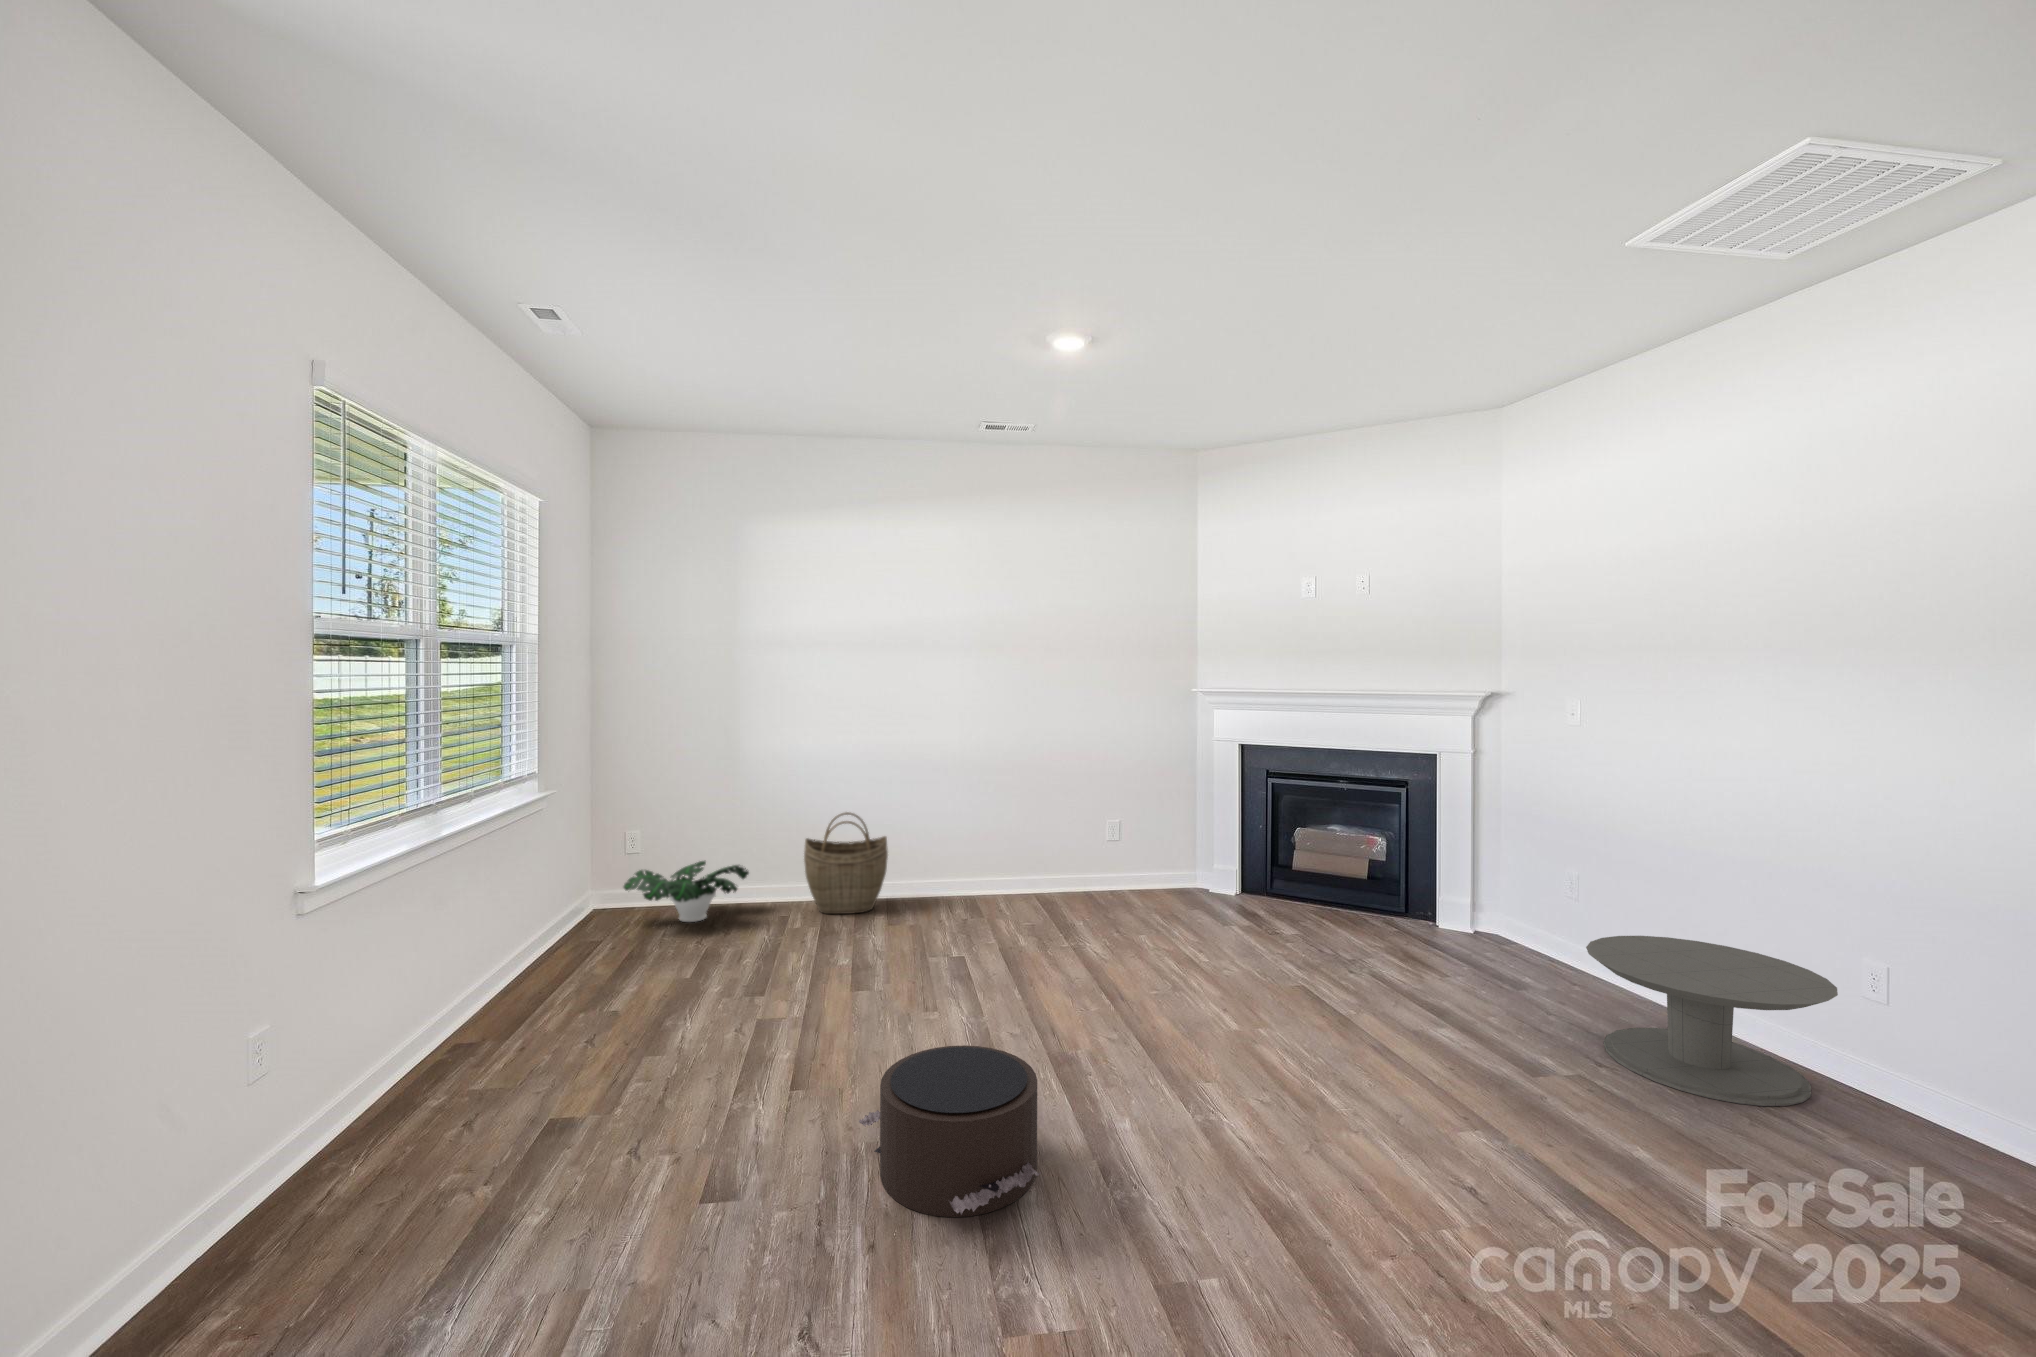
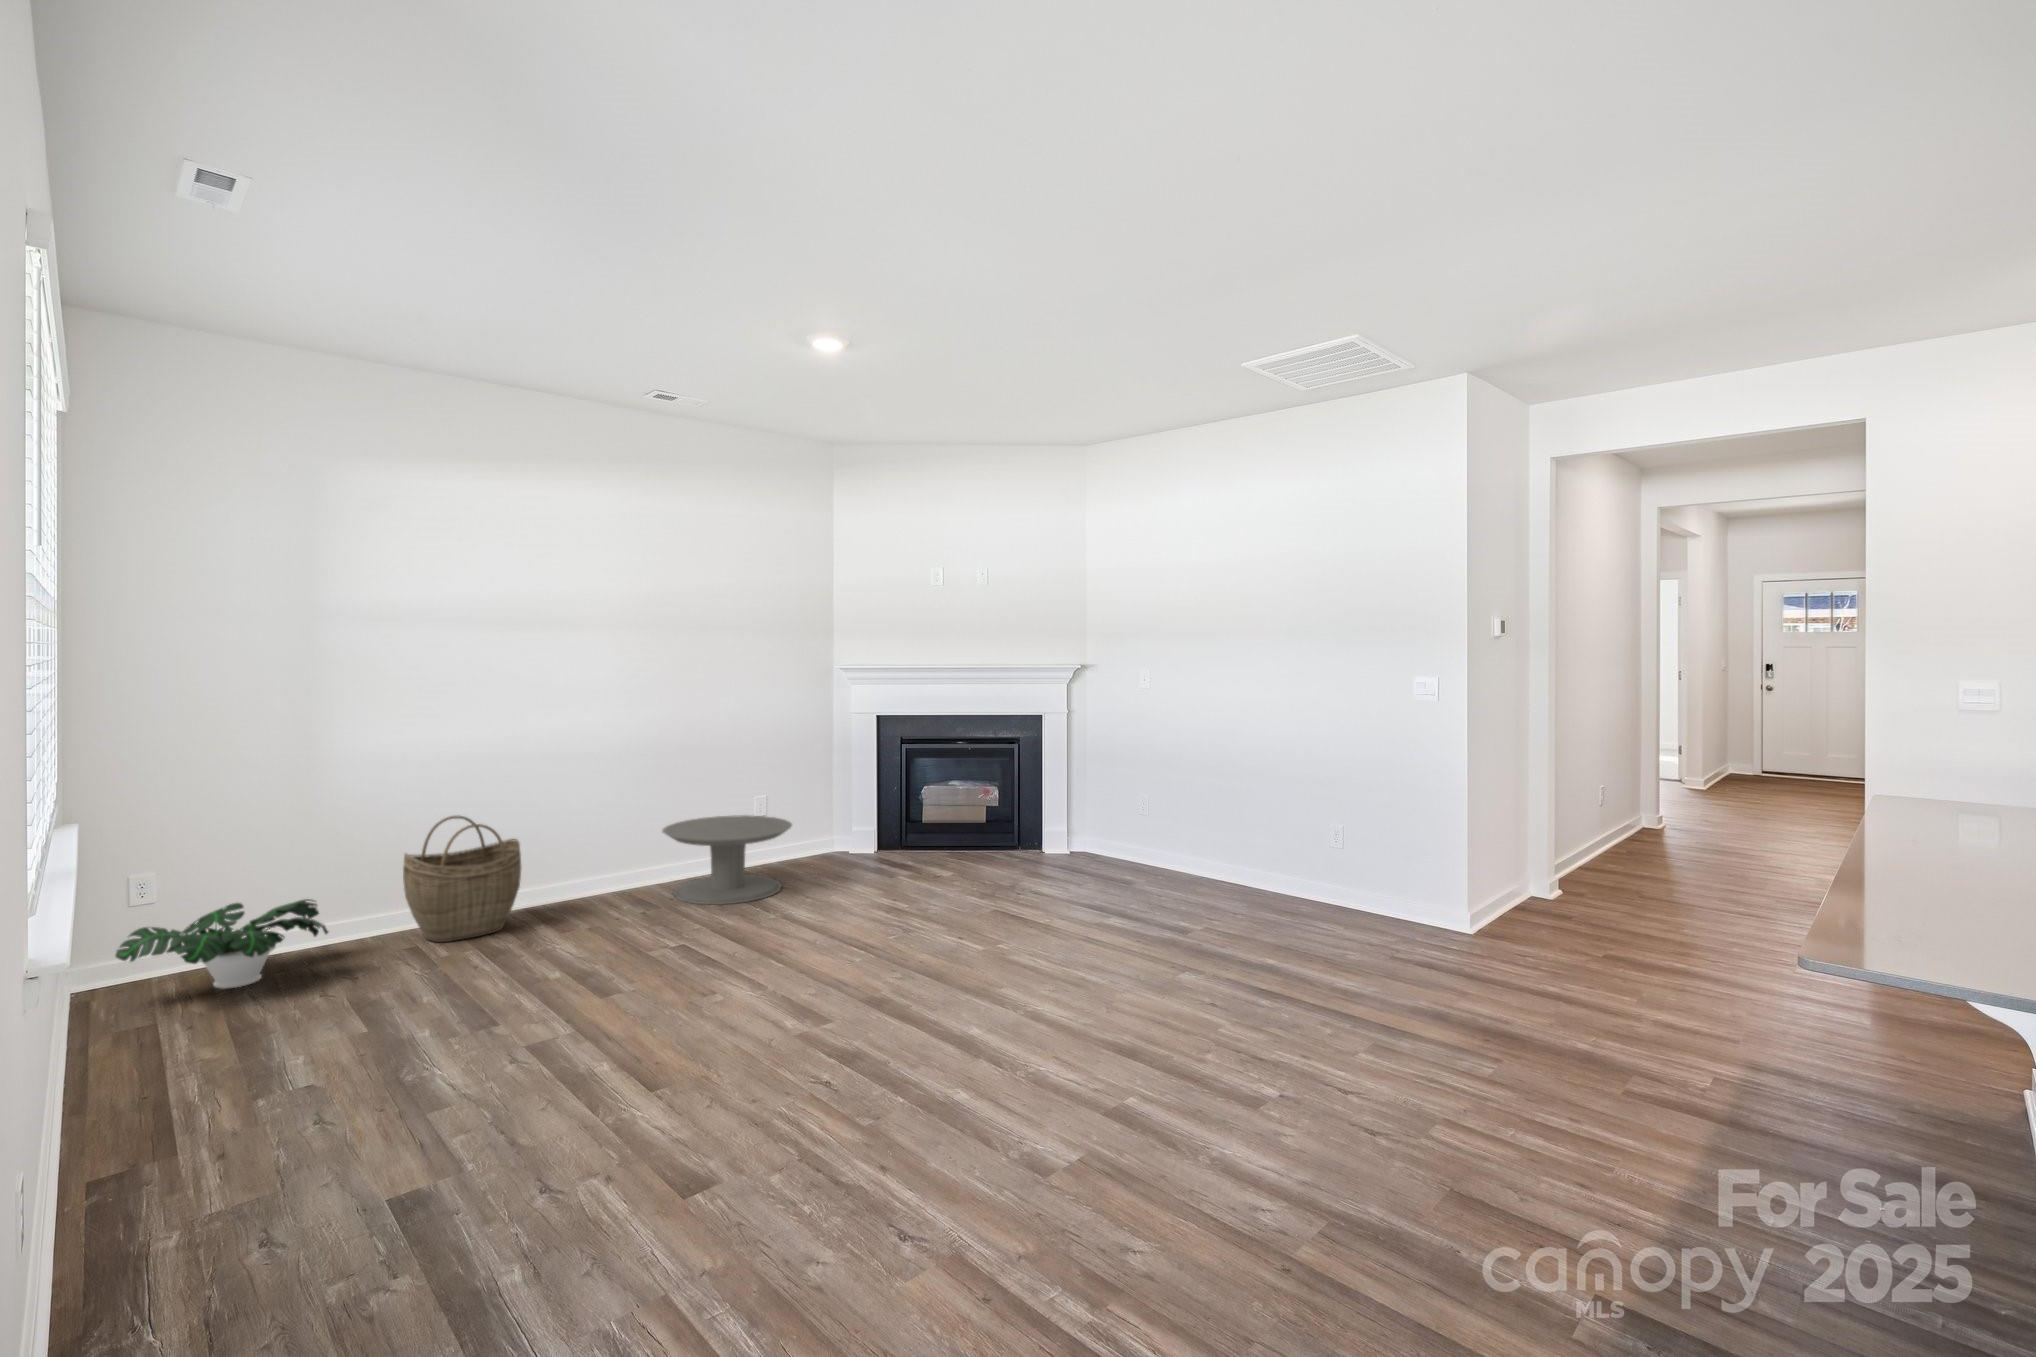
side table: present [1586,936,1838,1106] -> present [662,815,792,905]
pouf: present [859,1045,1041,1217] -> none [779,992,976,1136]

